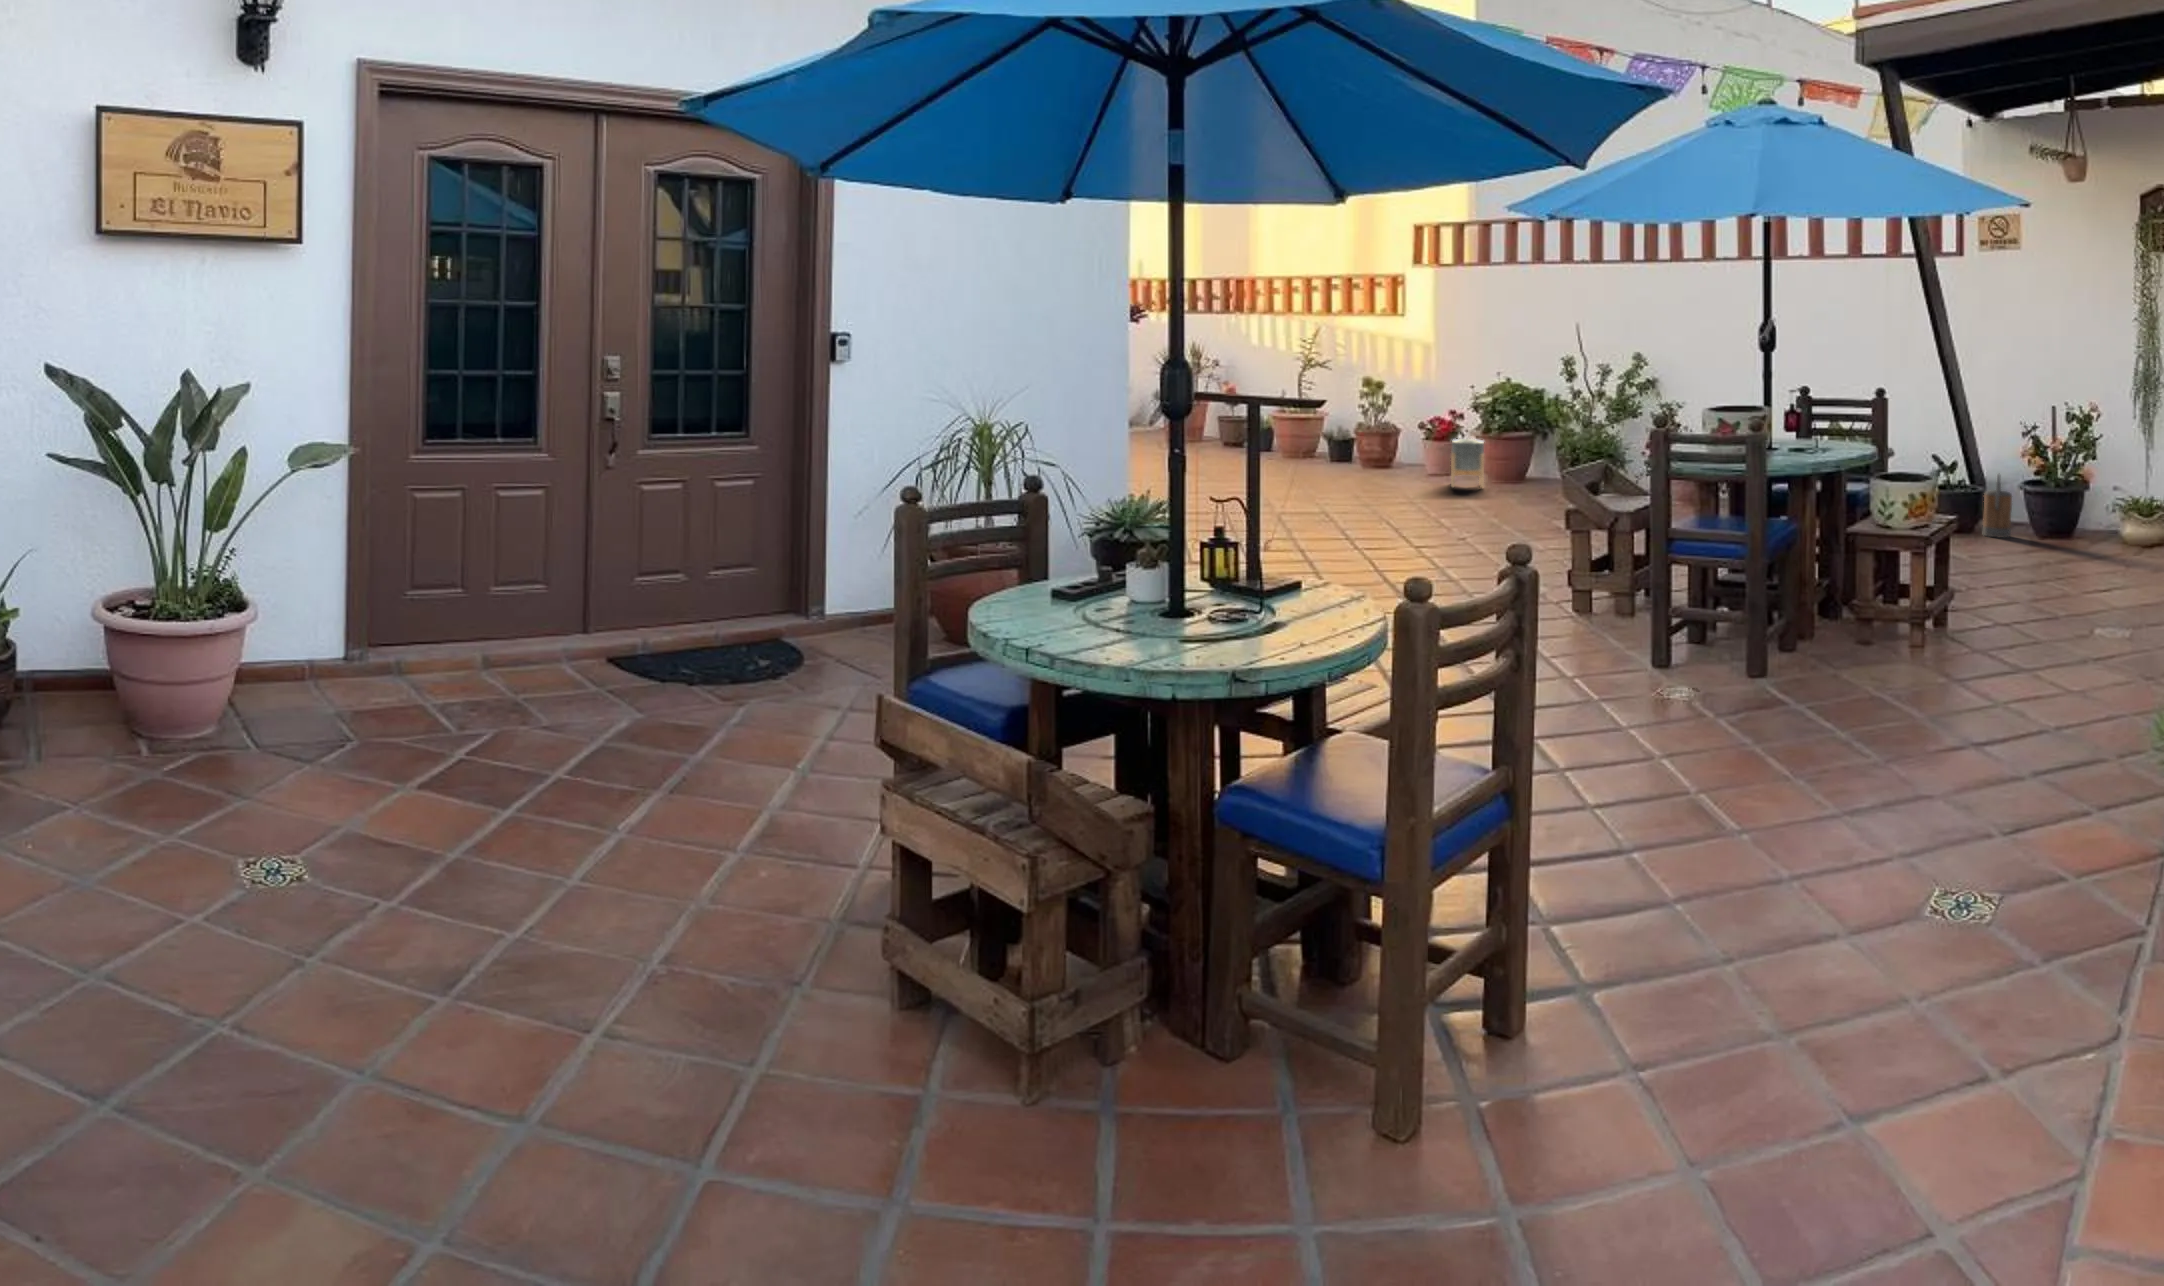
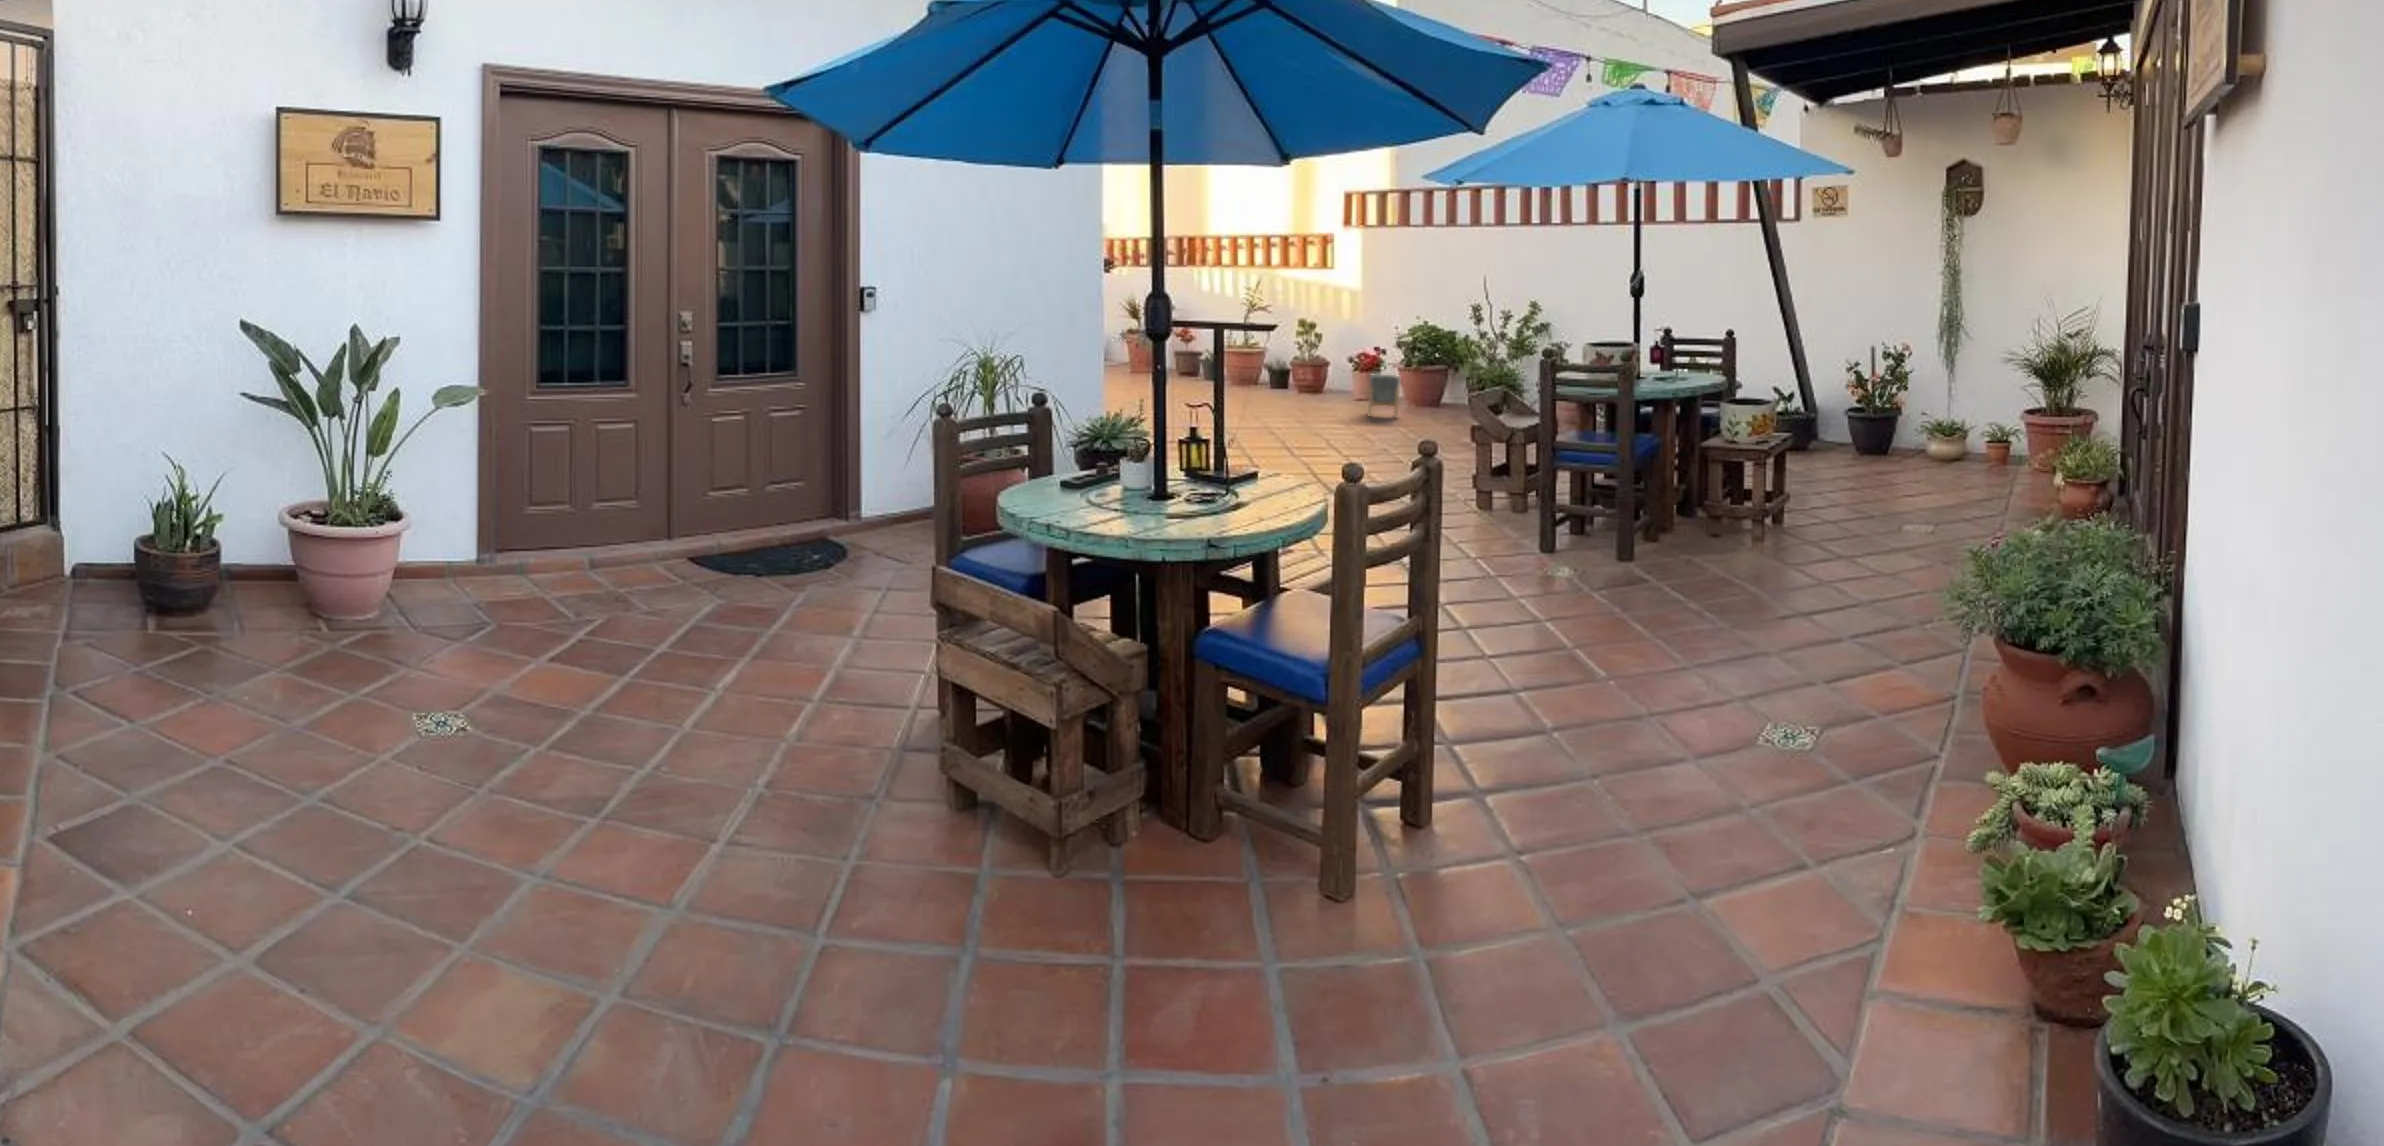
watering can: present [1983,474,2012,538] -> none [1872,411,1905,470]

